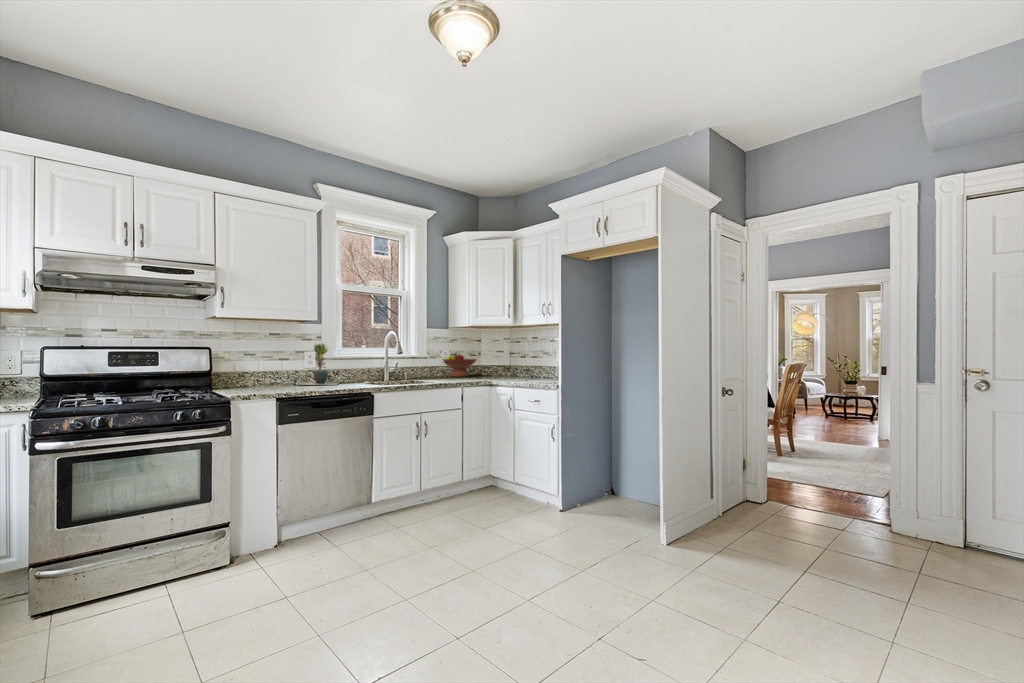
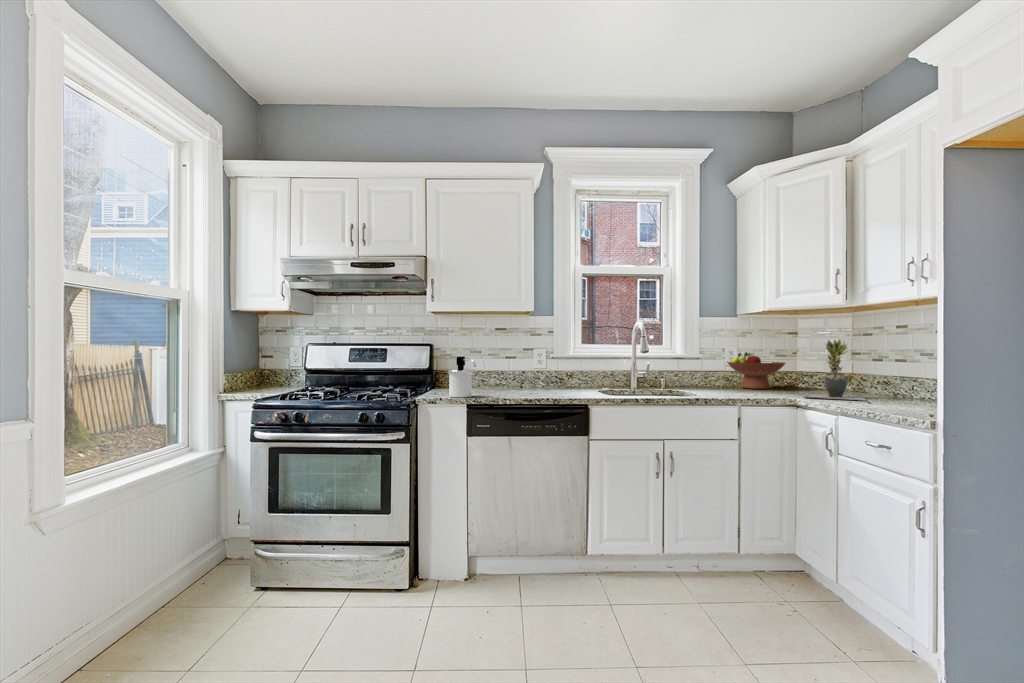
potted plant: present [299,344,338,385] -> present [804,339,866,401]
soap dispenser: none [253,357,286,393] -> present [448,356,476,397]

